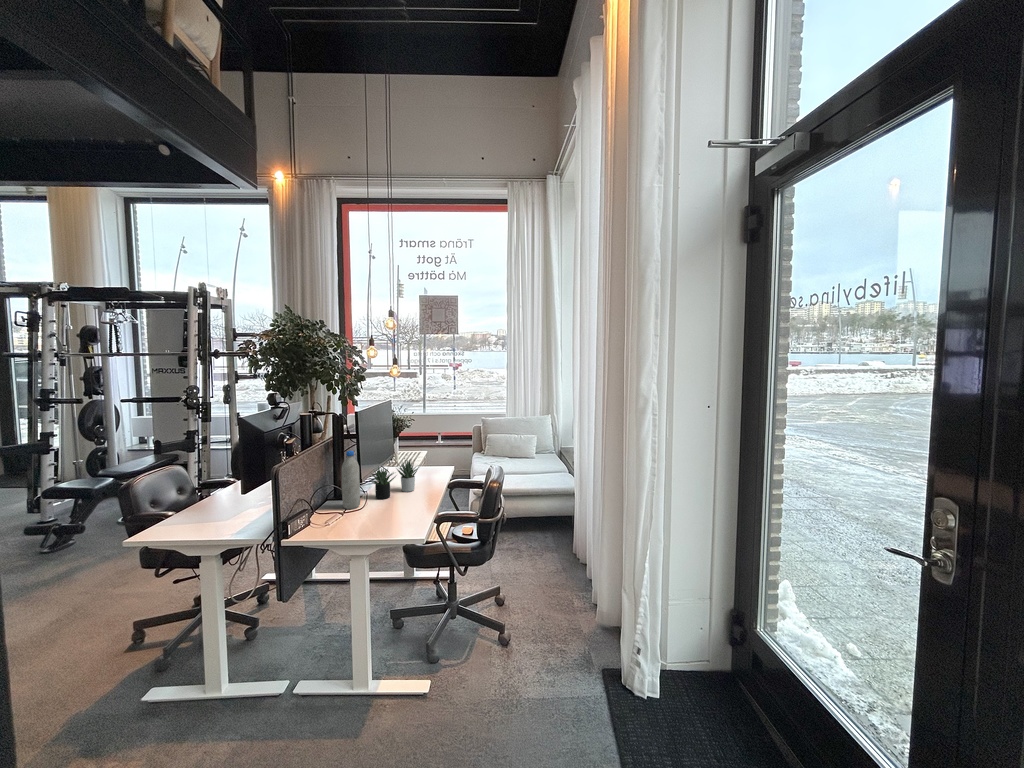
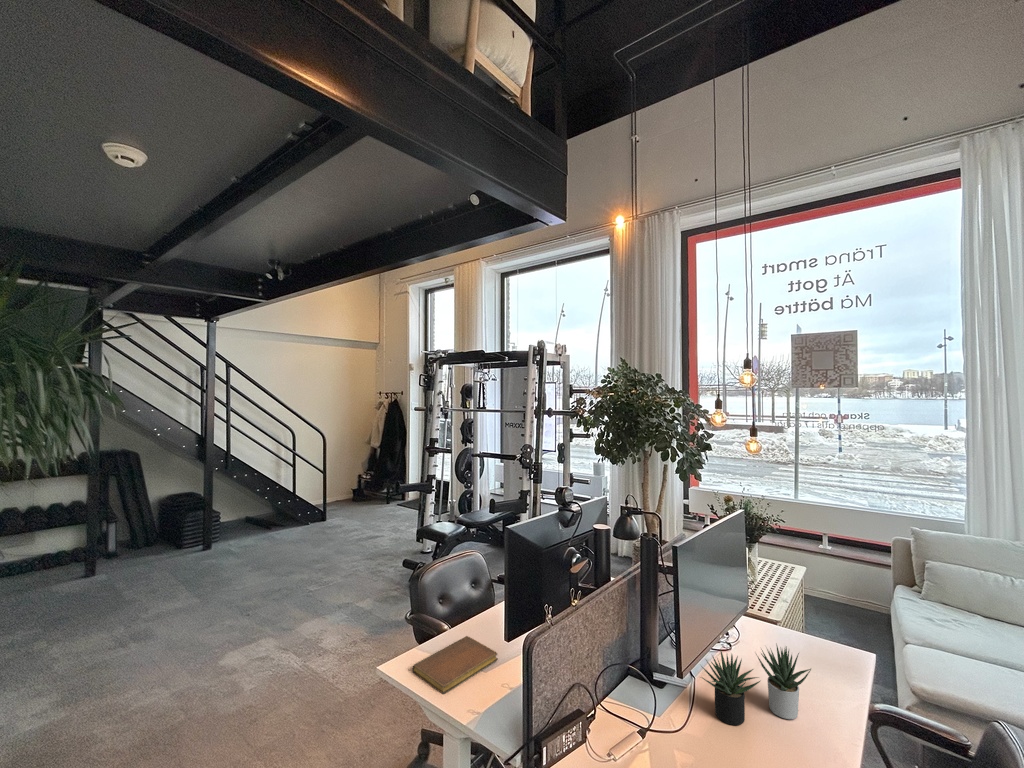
water bottle: present [342,451,360,509] -> none [651,617,683,735]
notebook: none [163,508,232,532] -> present [412,636,498,694]

